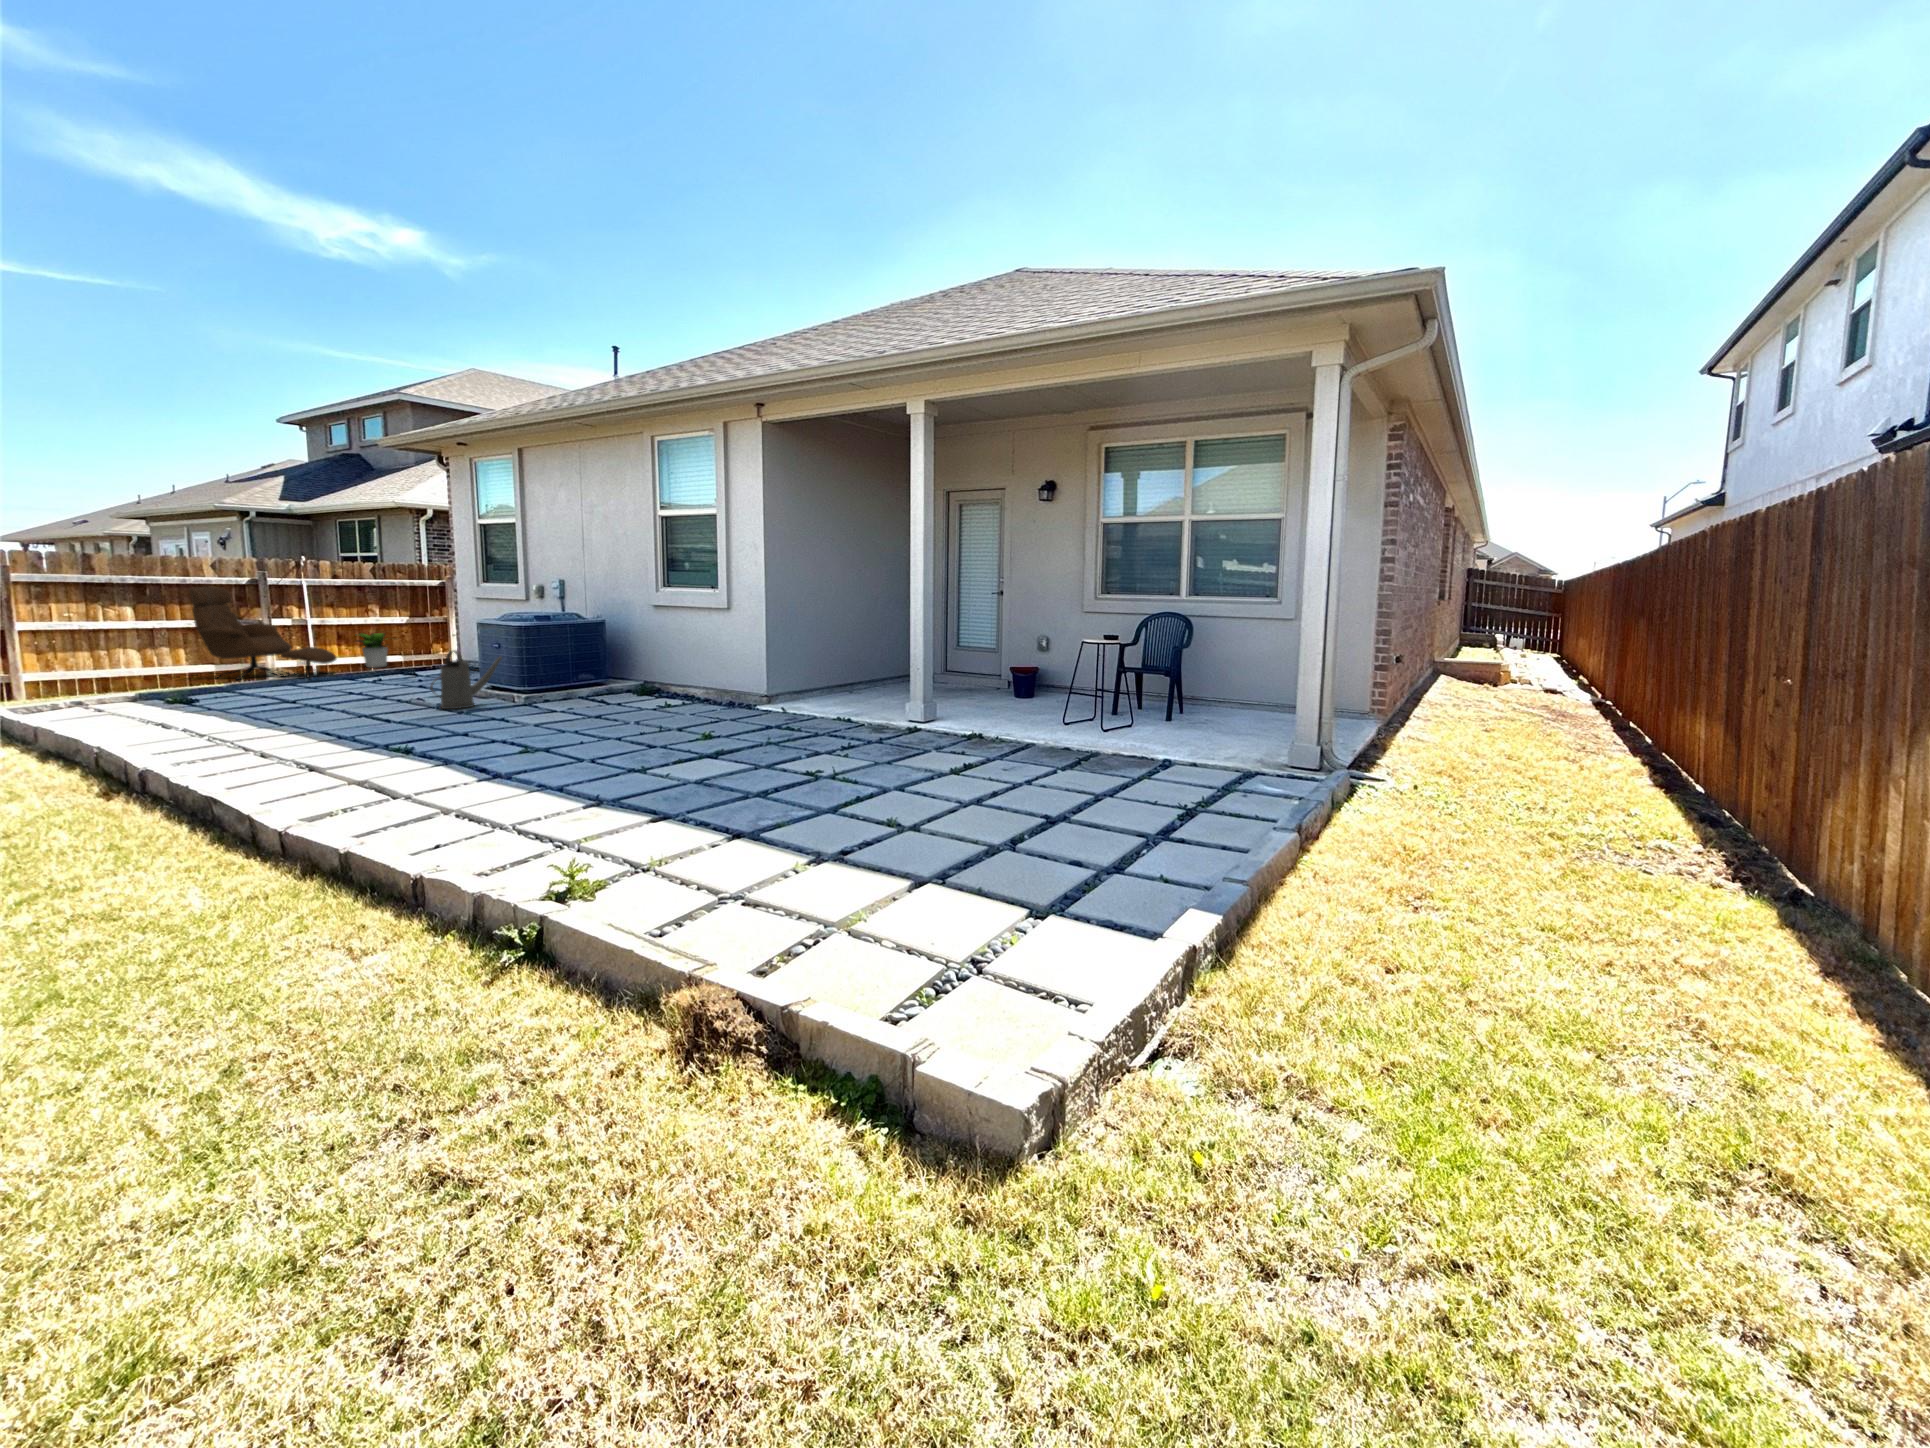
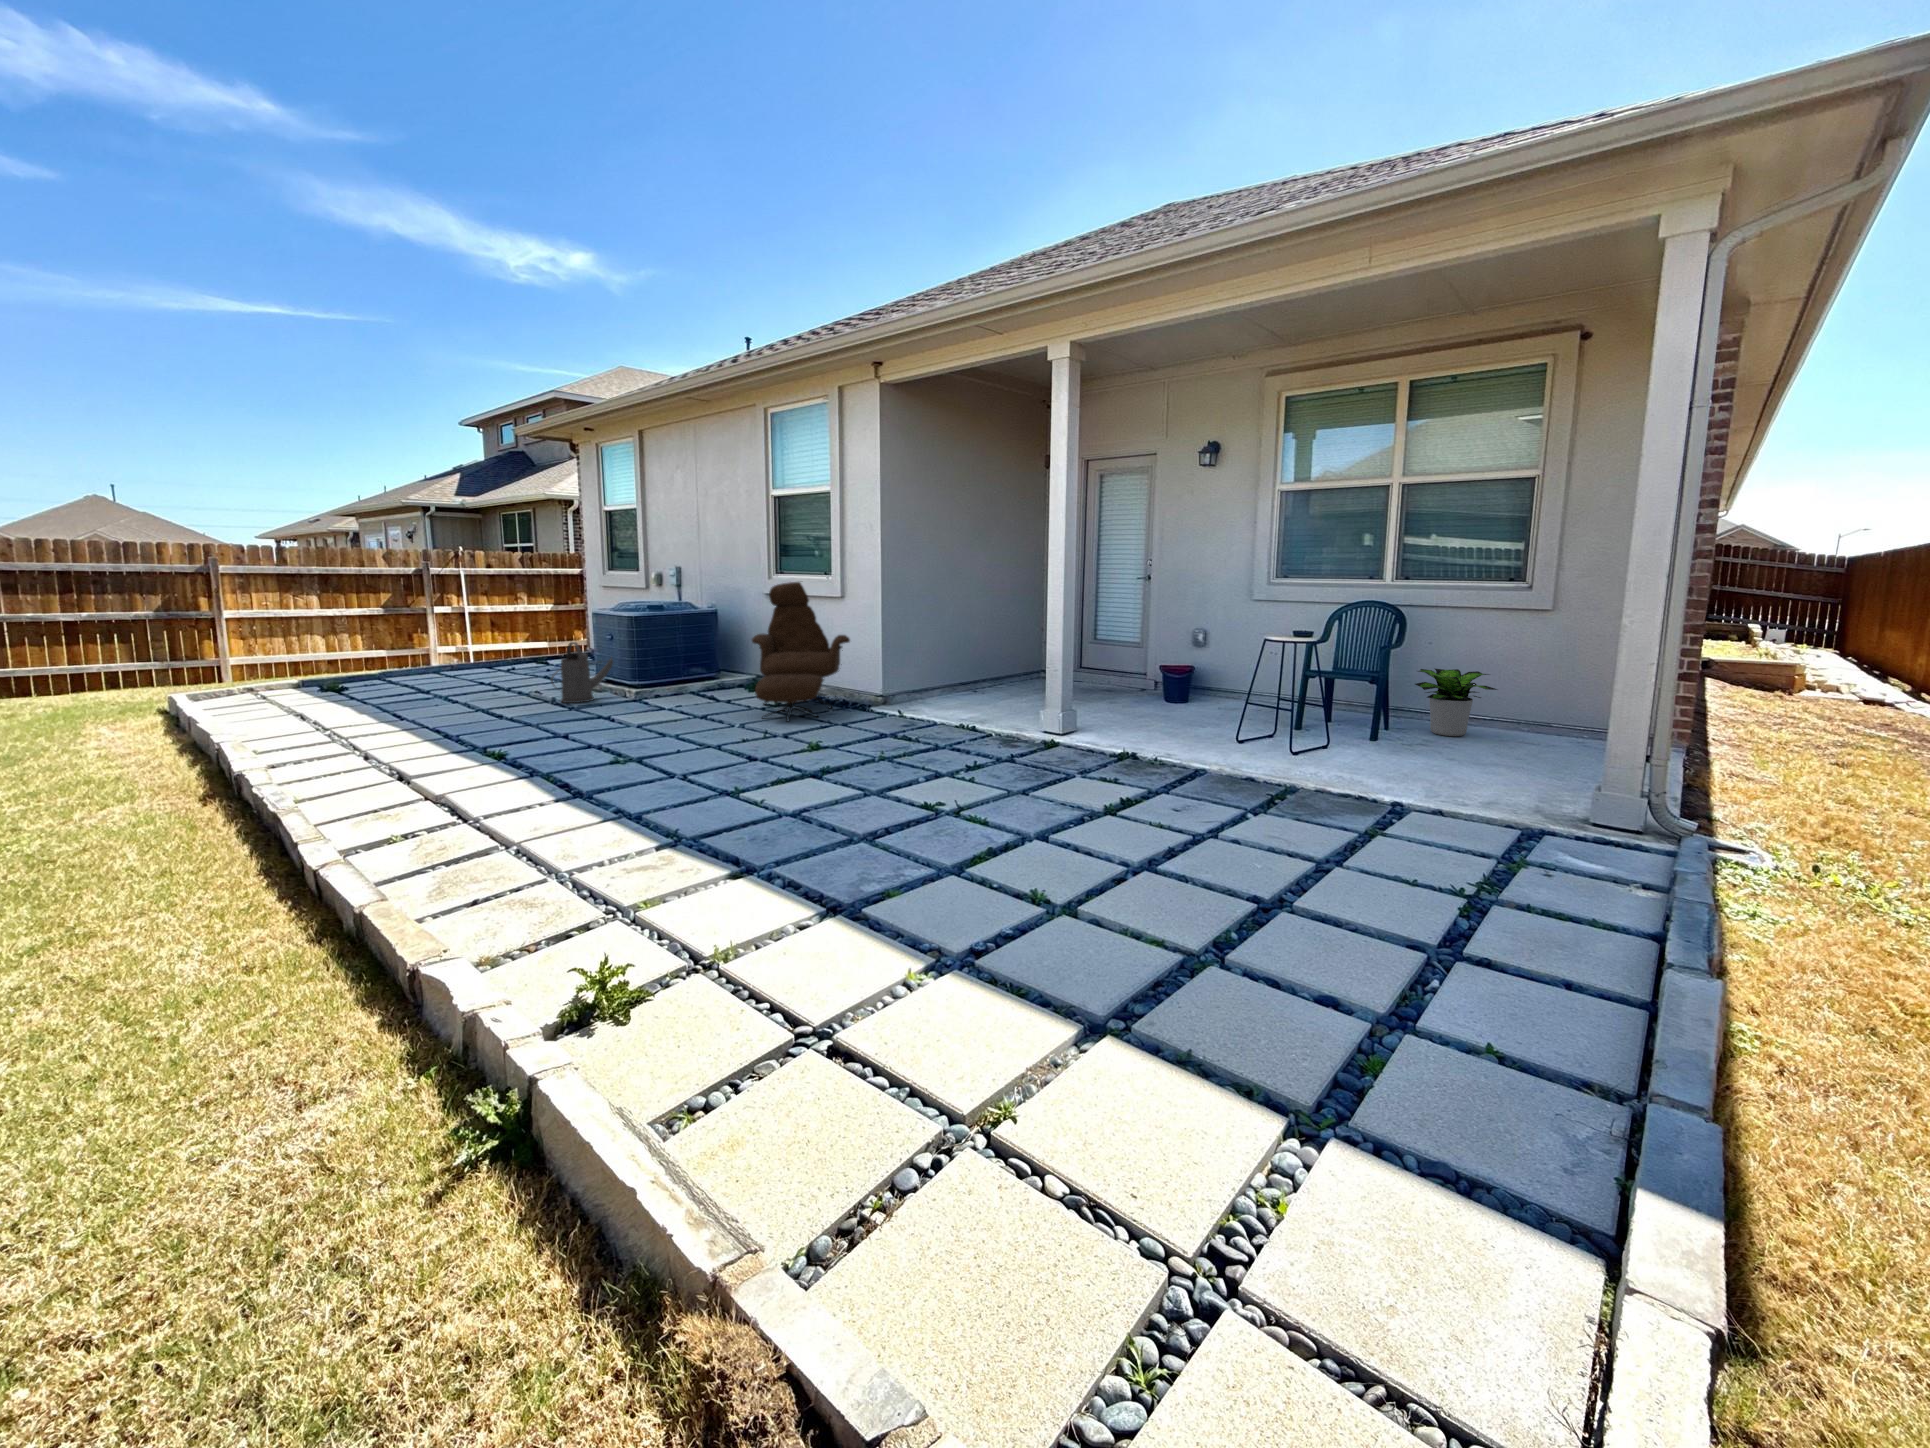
lounge chair: present [189,586,336,680] -> present [752,582,850,722]
potted plant: present [355,633,388,668] -> present [1415,669,1497,736]

